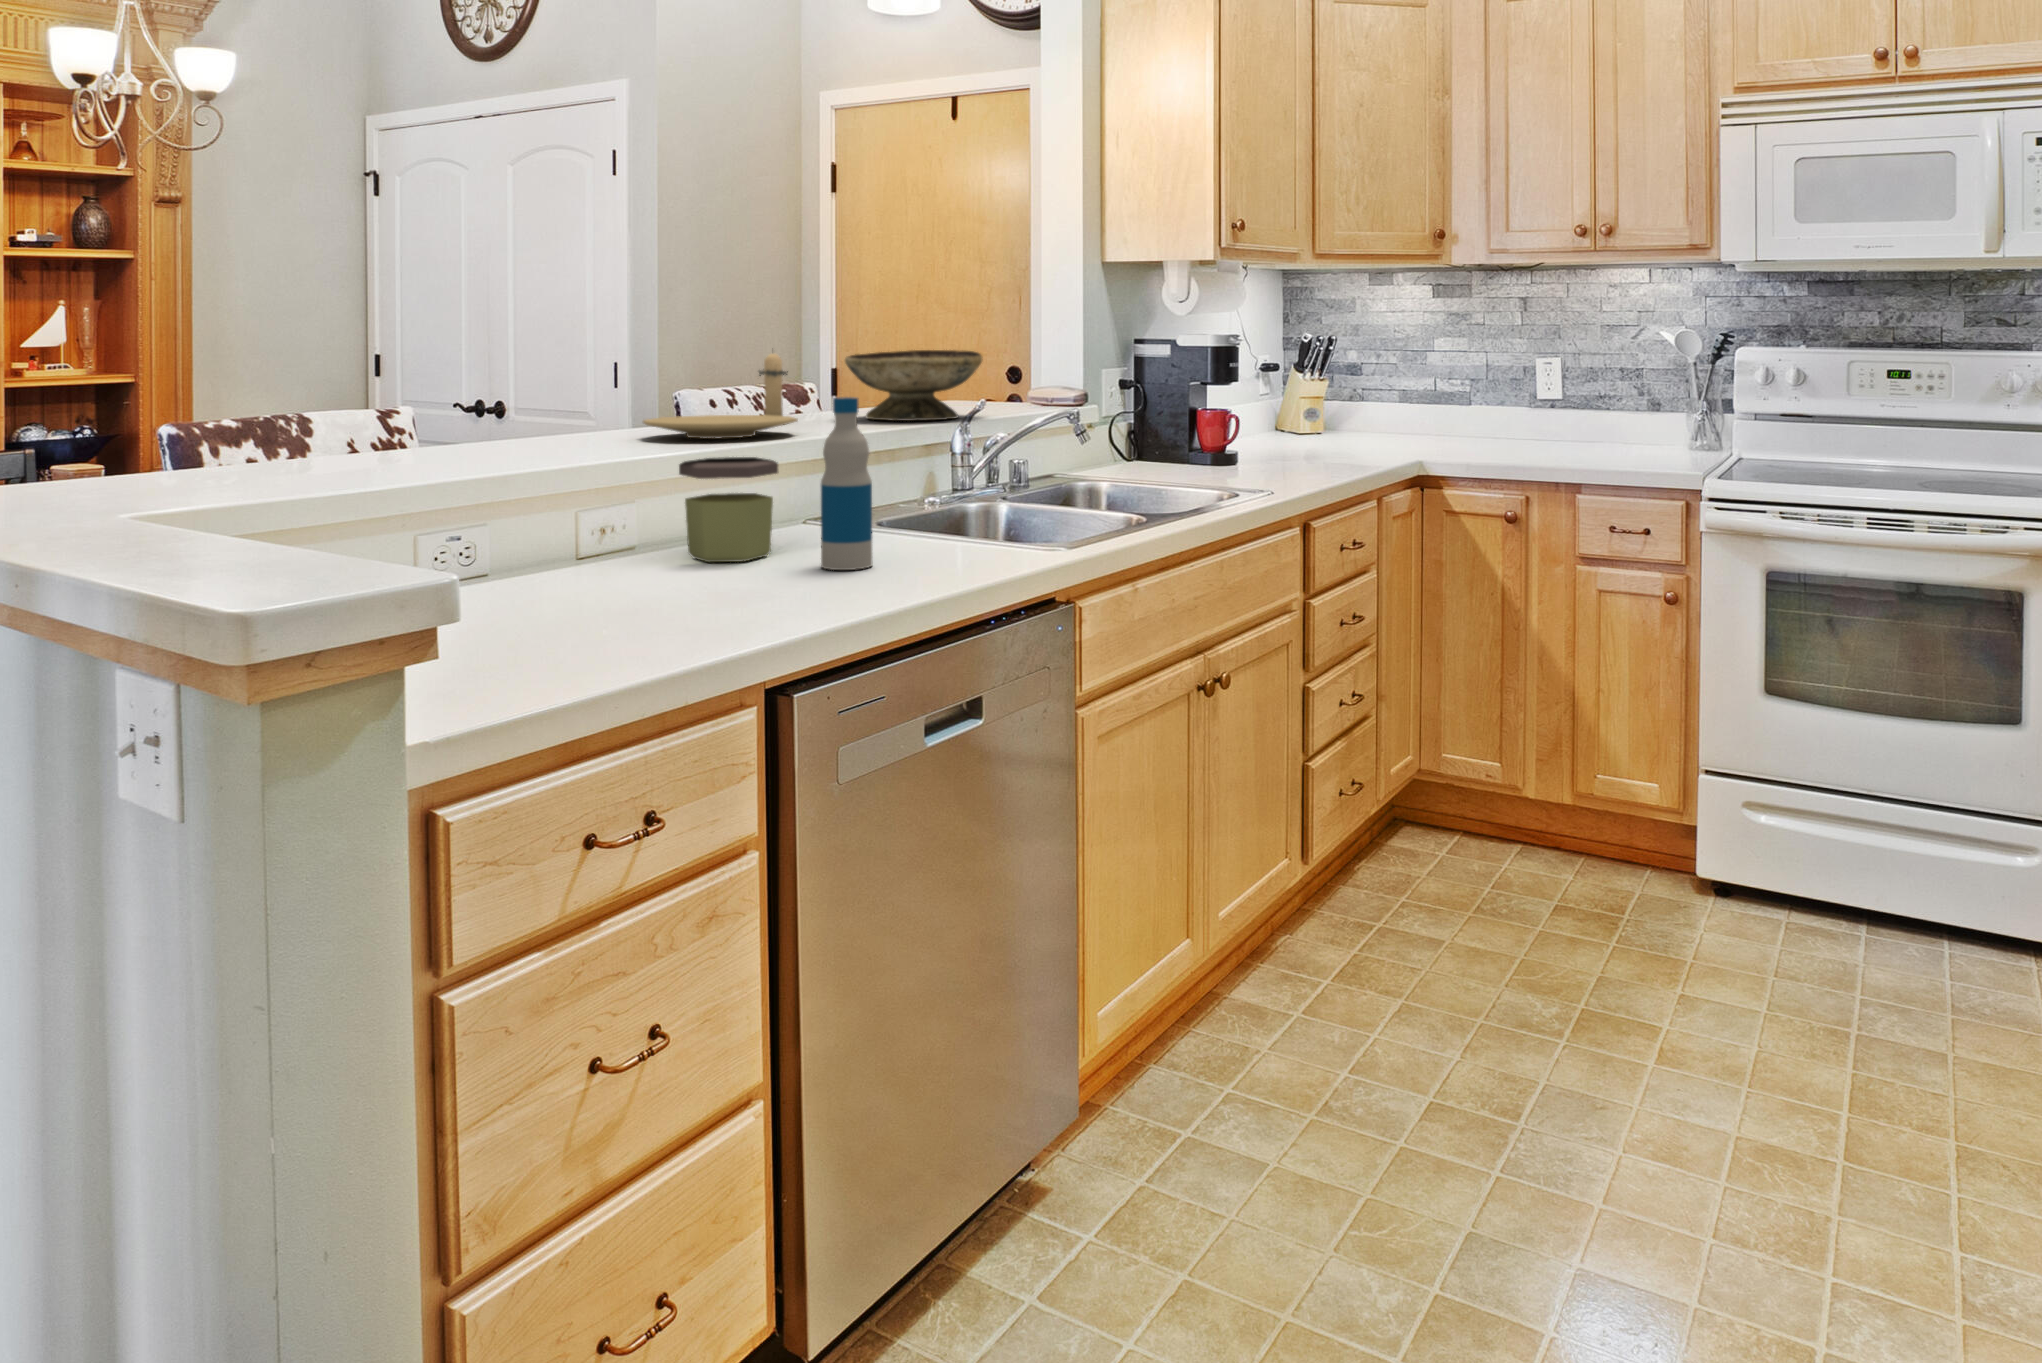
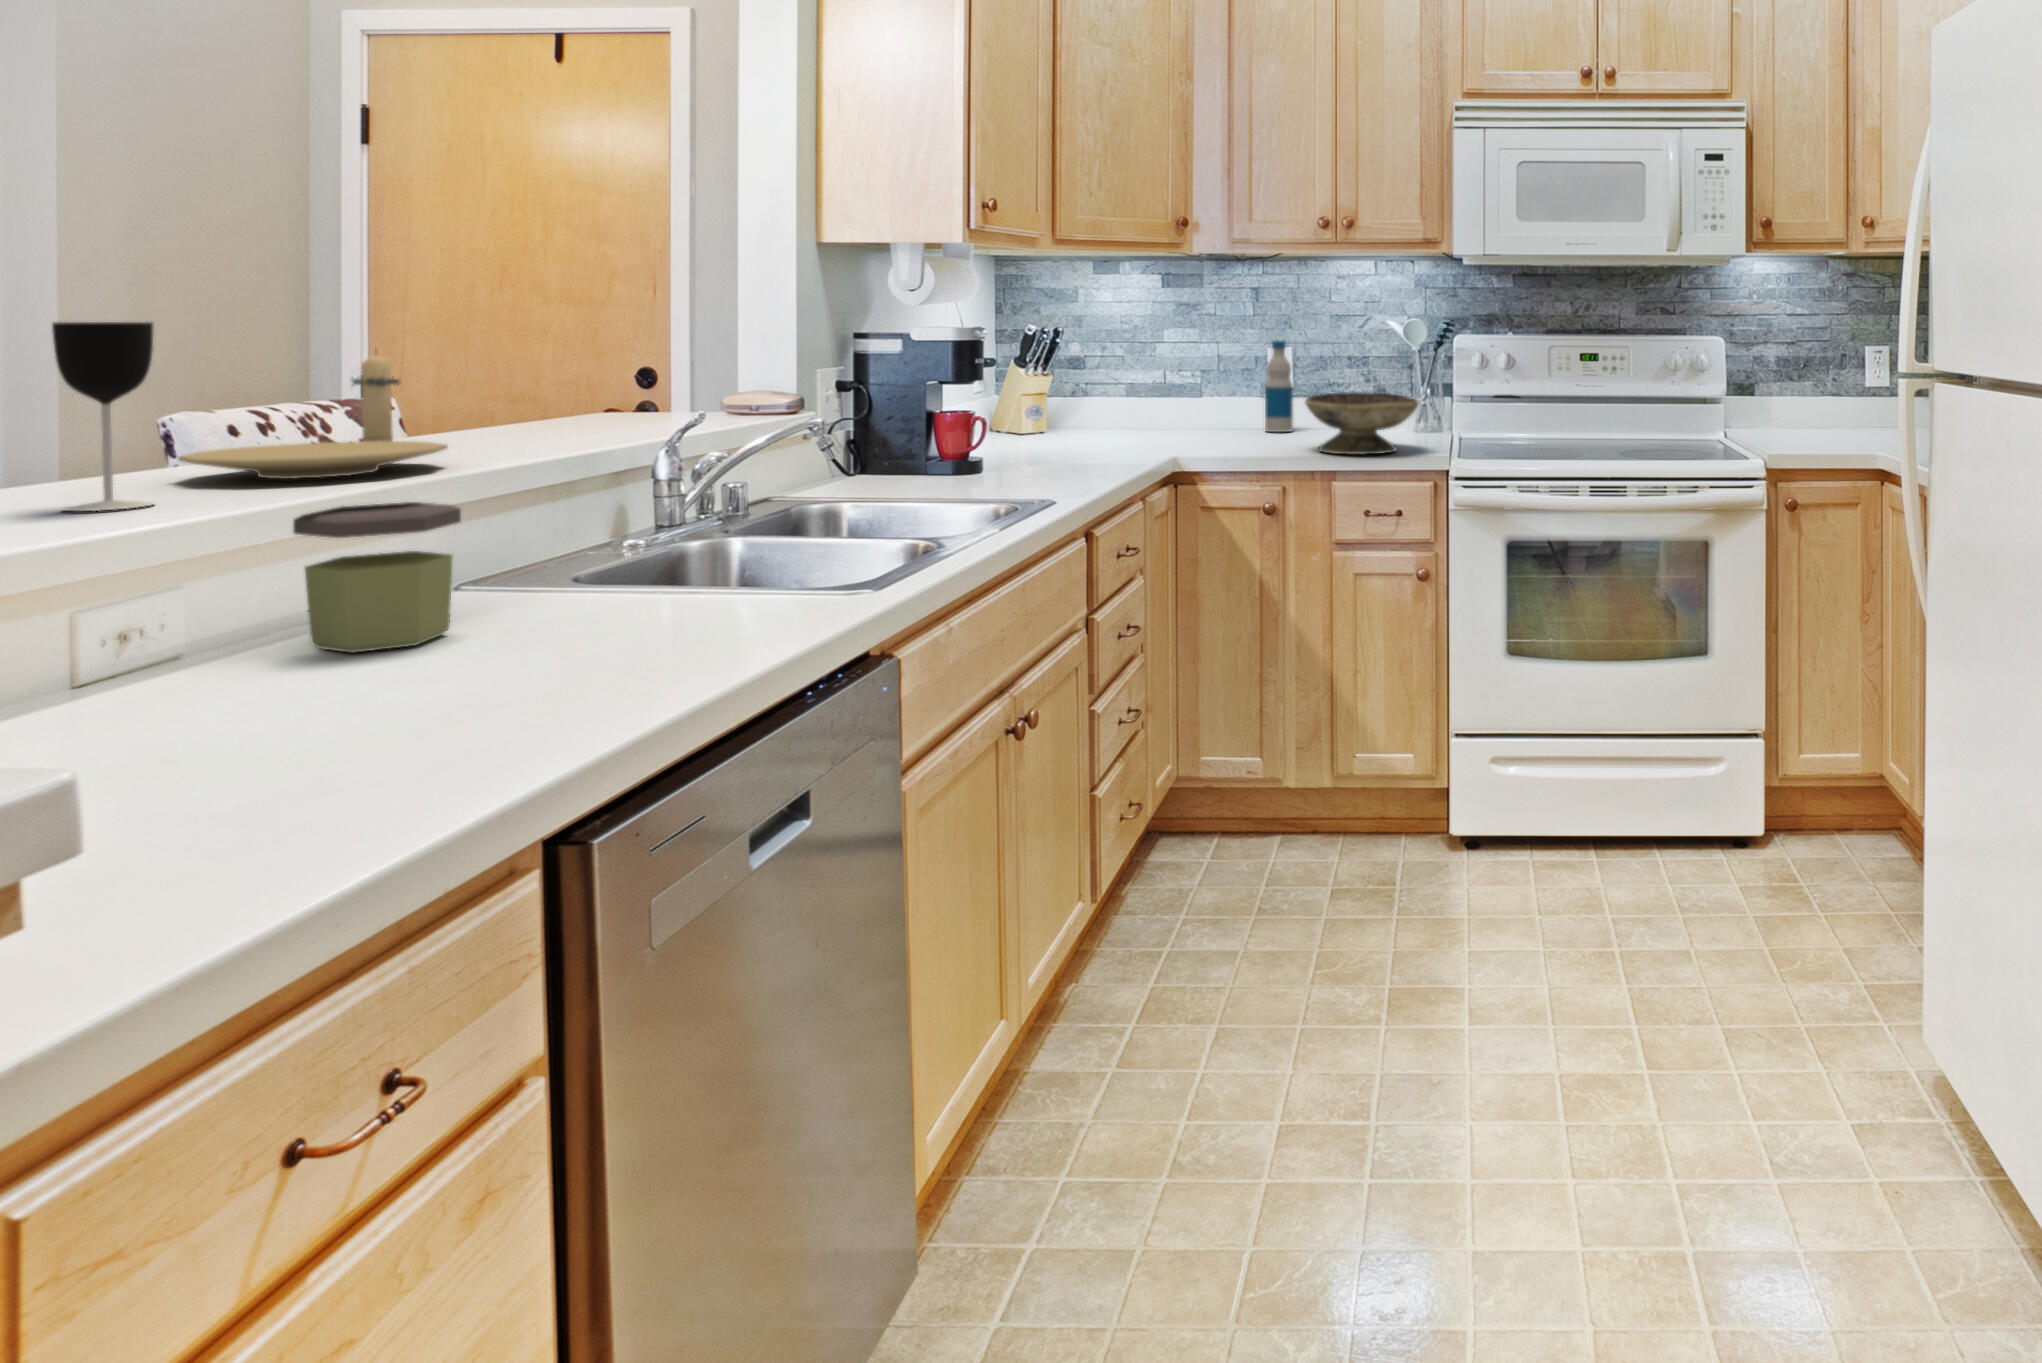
wine glass: none [561,325,614,452] -> present [52,322,153,511]
decorative bowl: present [845,350,983,421] -> present [1305,392,1419,454]
bottle: present [821,397,873,570] -> present [1265,340,1293,432]

